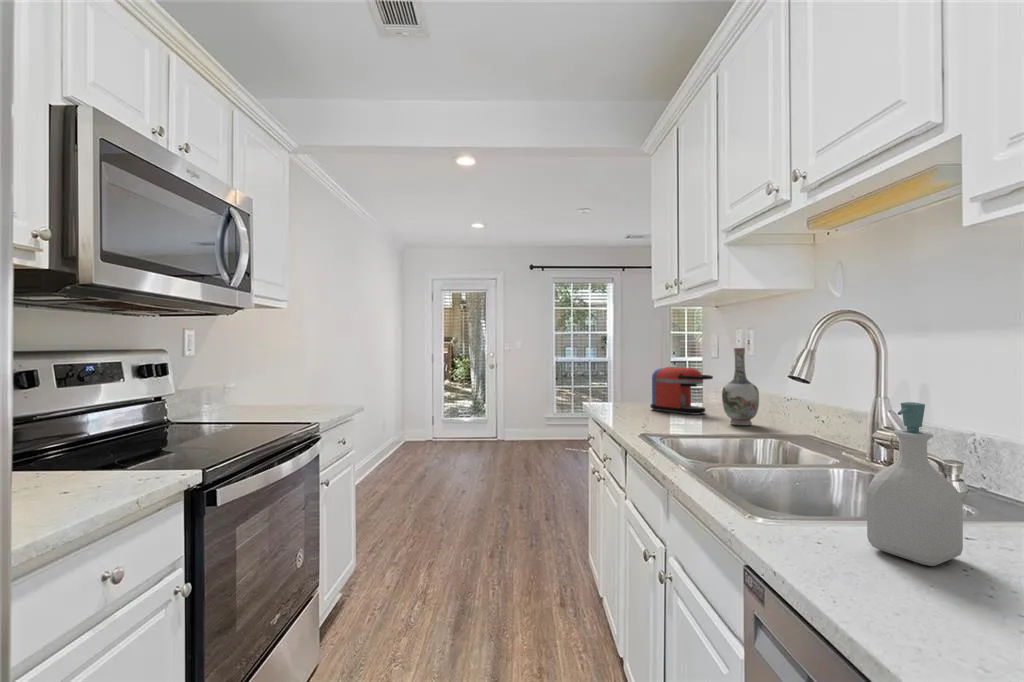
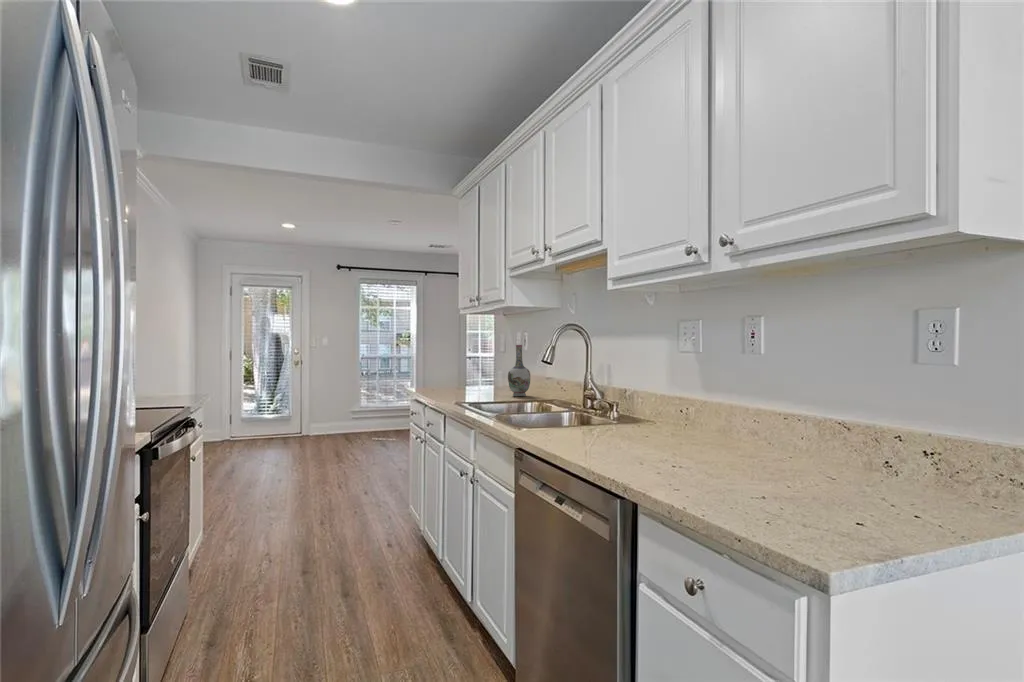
coffee maker: present [651,367,713,415] -> none [459,358,502,392]
soap bottle: present [867,402,963,566] -> none [567,368,600,435]

